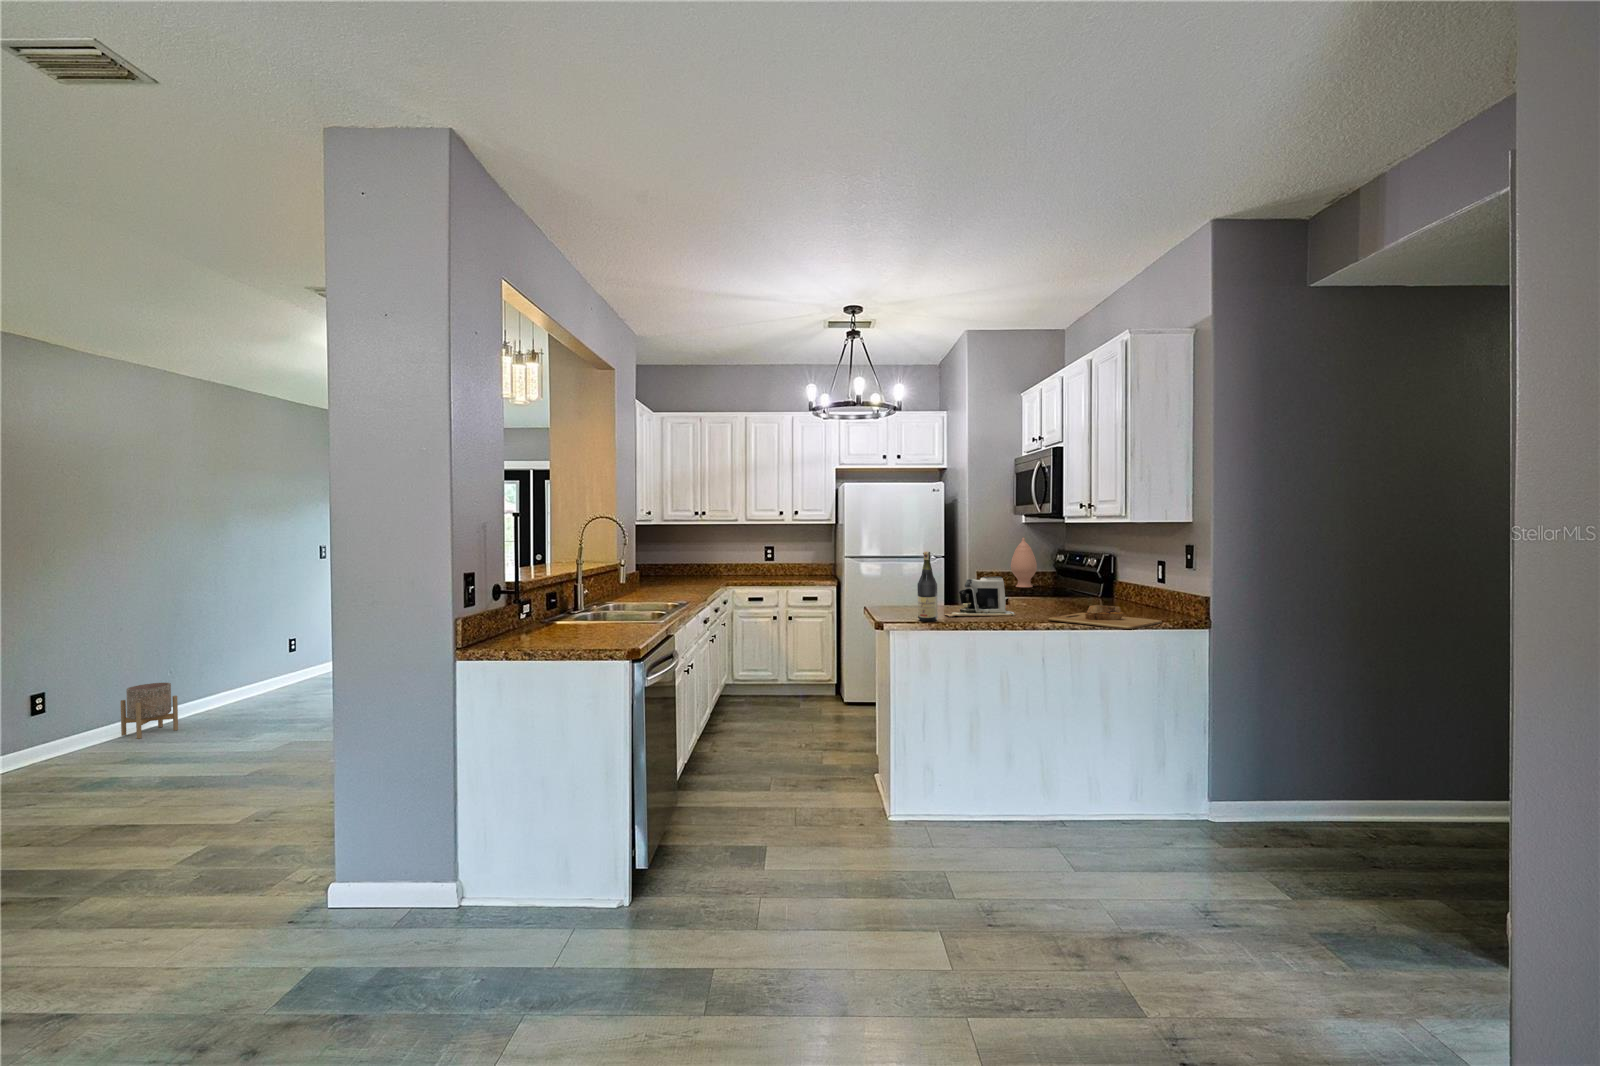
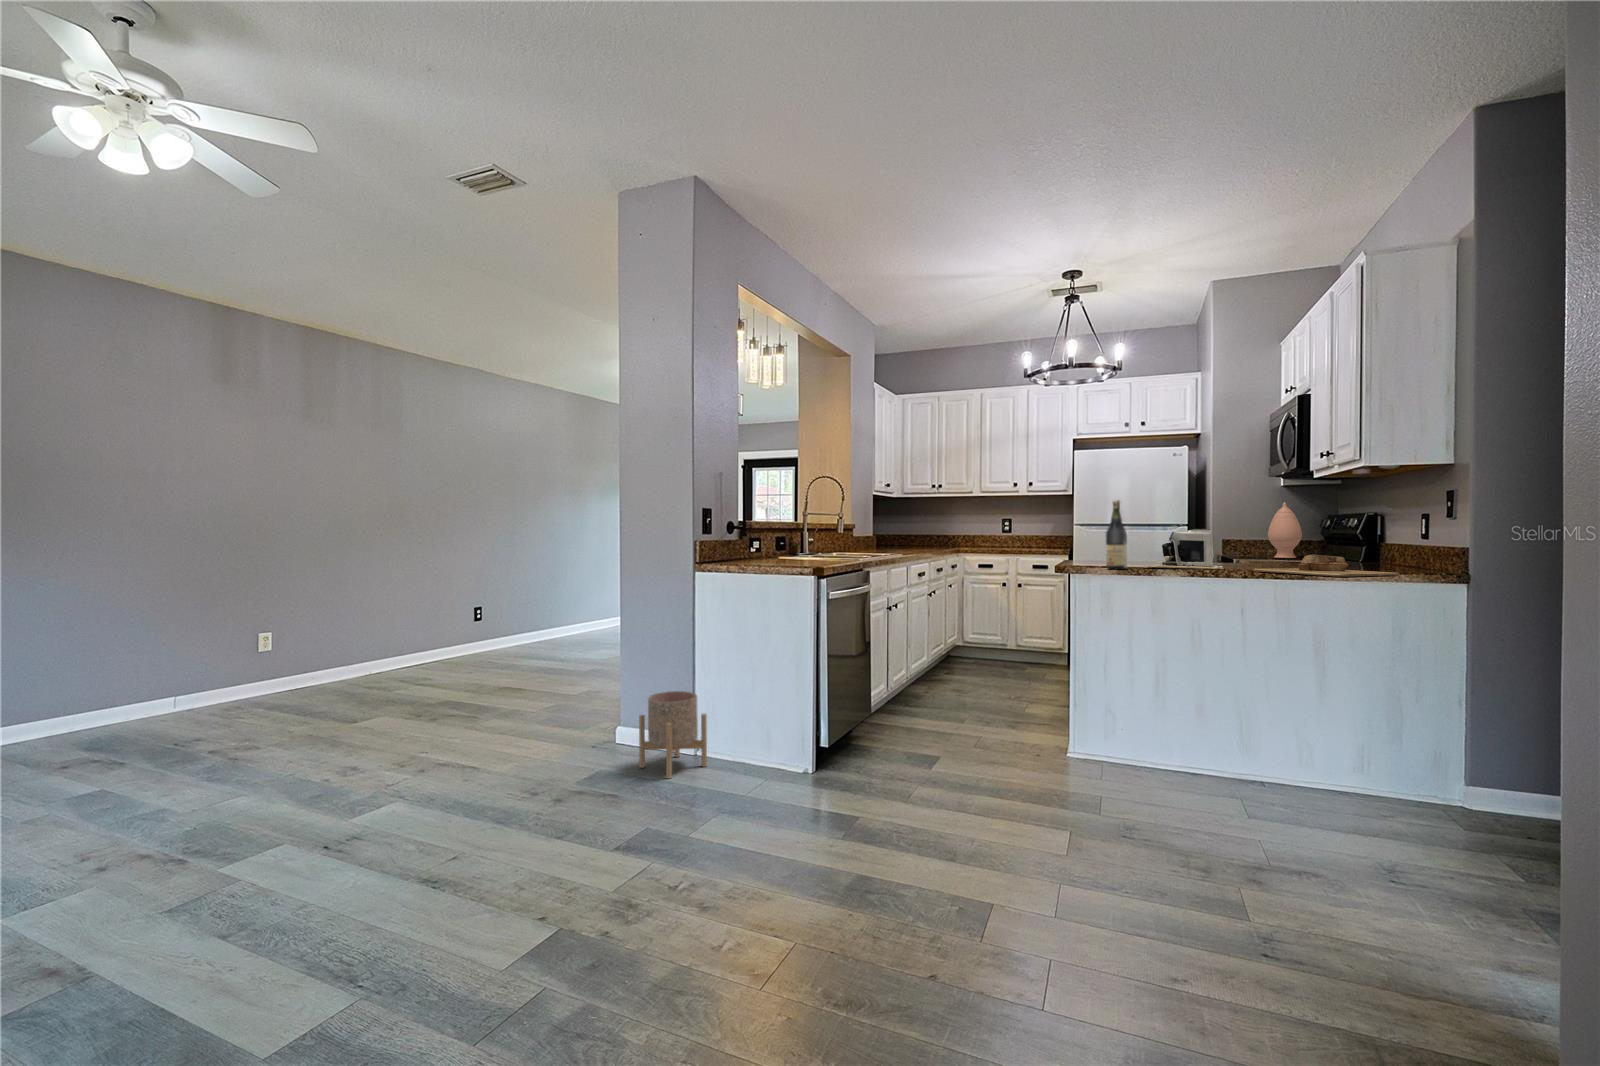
planter: present [121,682,178,739] -> present [639,691,707,778]

